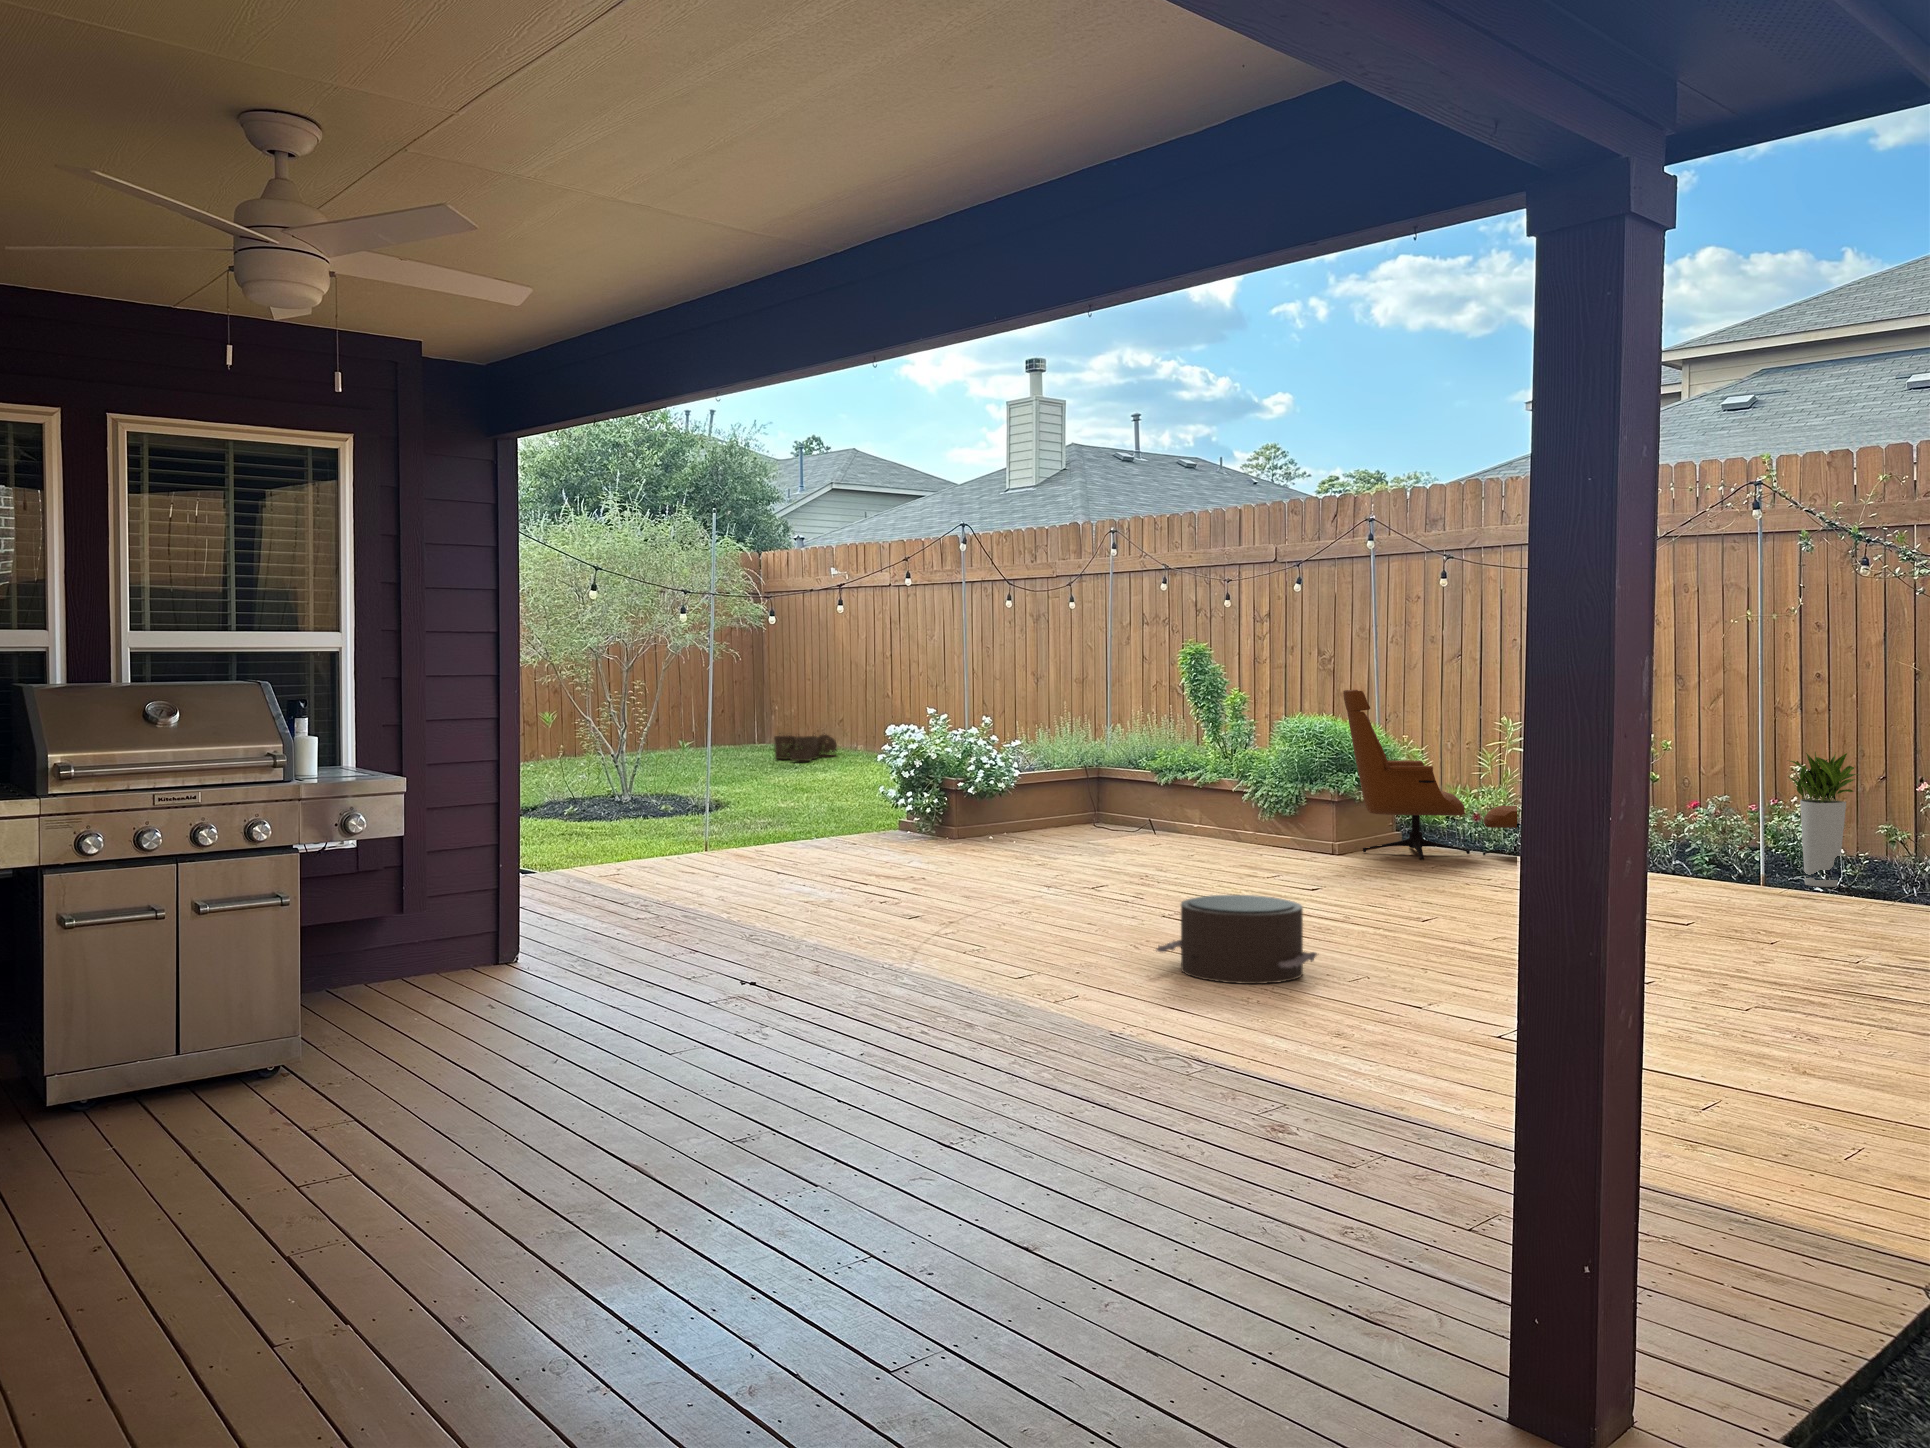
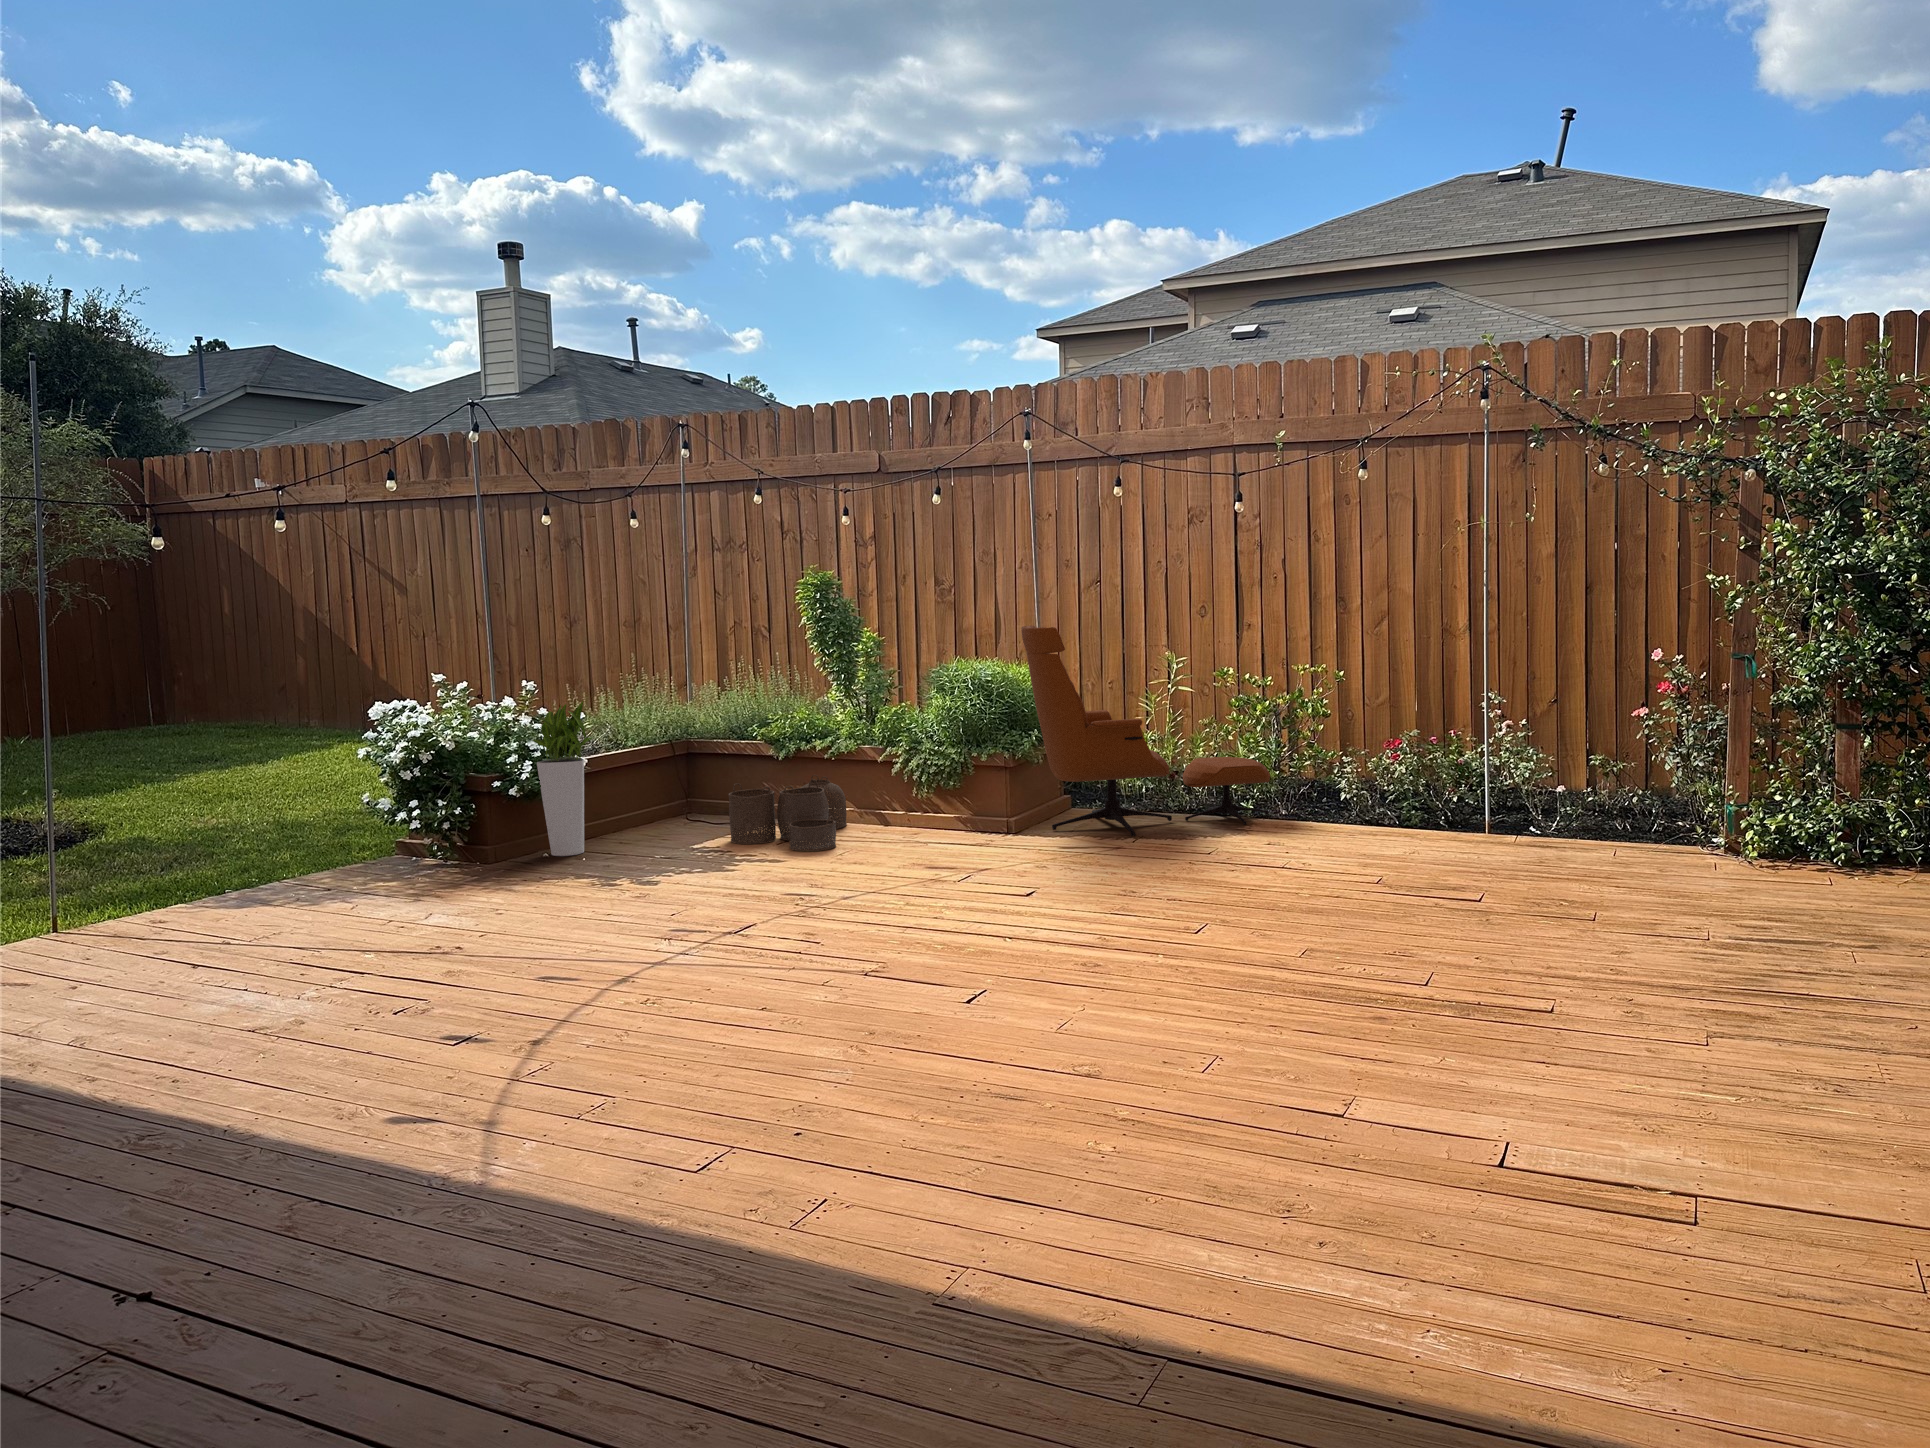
woven basket: present [774,733,837,761] -> present [728,775,847,851]
planter: present [1789,752,1856,887] -> present [533,702,593,856]
pouf: present [1156,895,1317,984] -> none [1076,1021,1378,1240]

